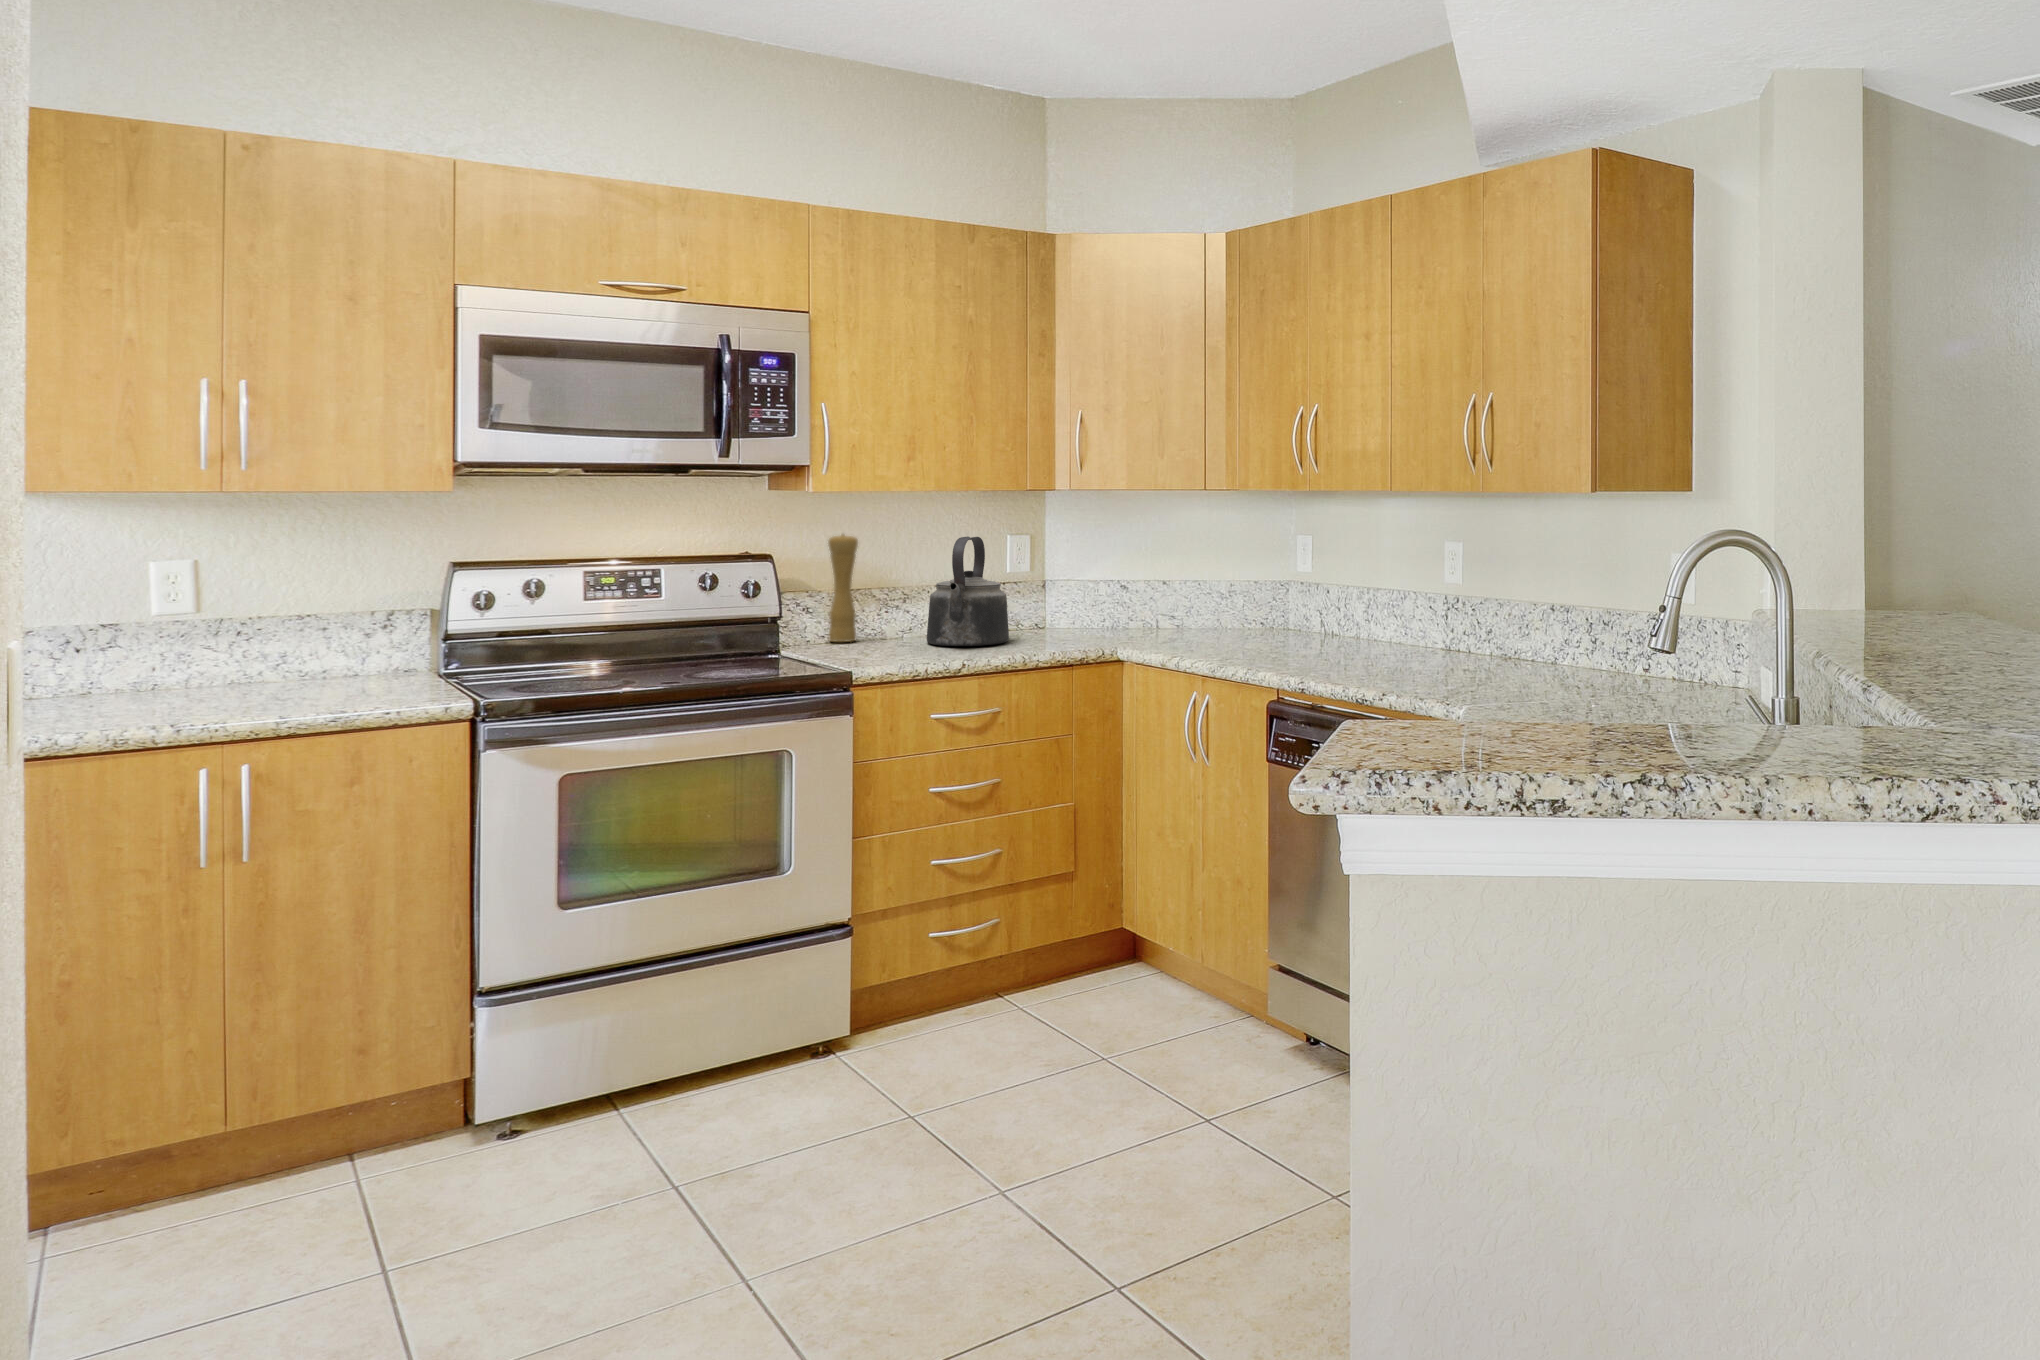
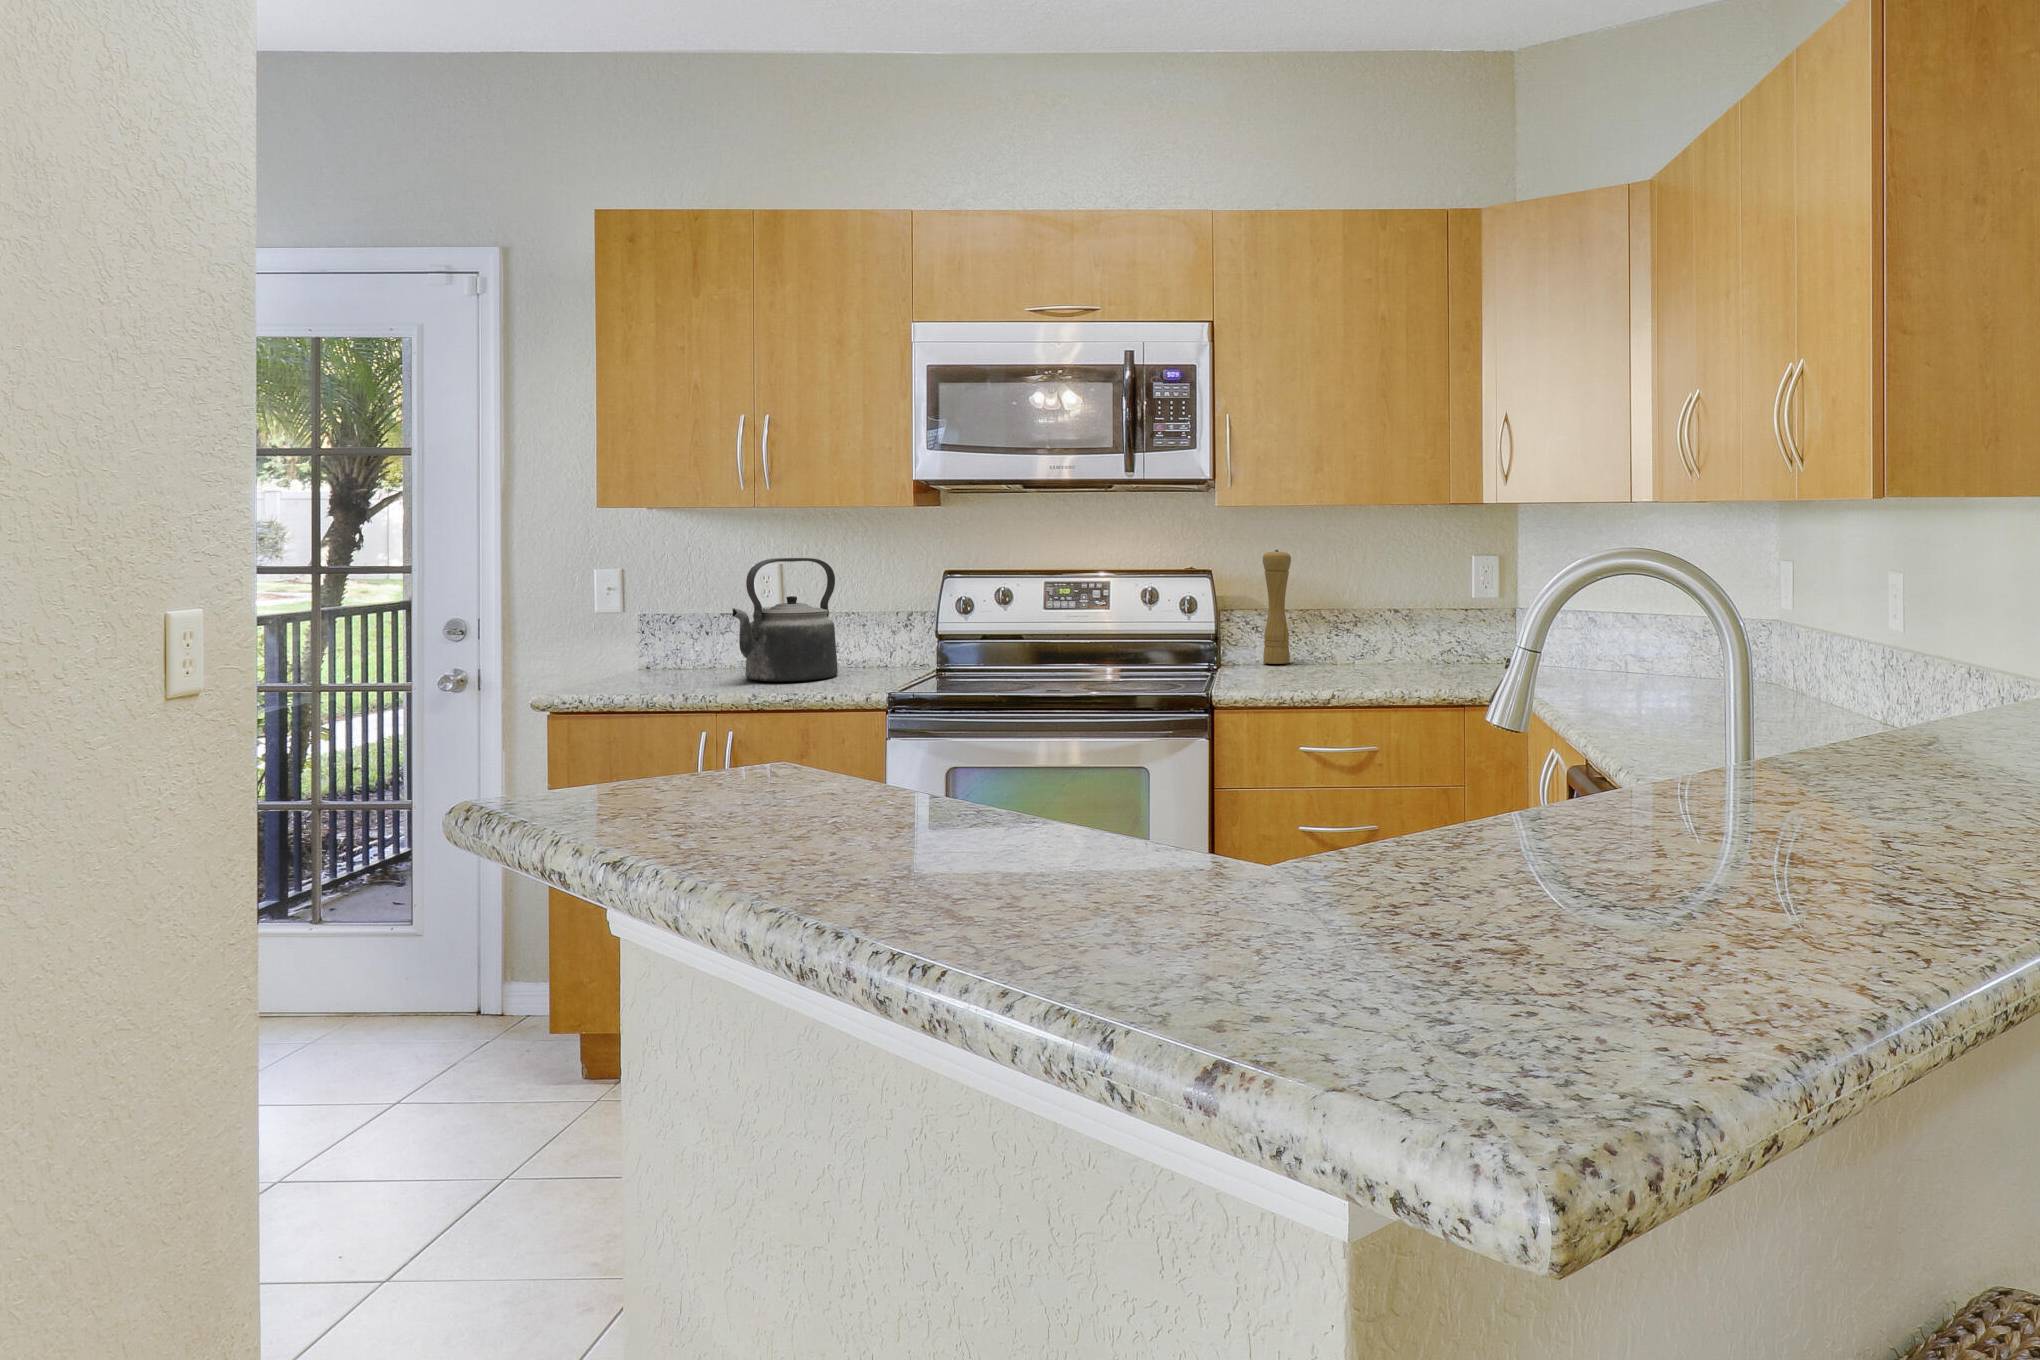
kettle: present [927,537,1009,646] -> present [732,558,838,681]

